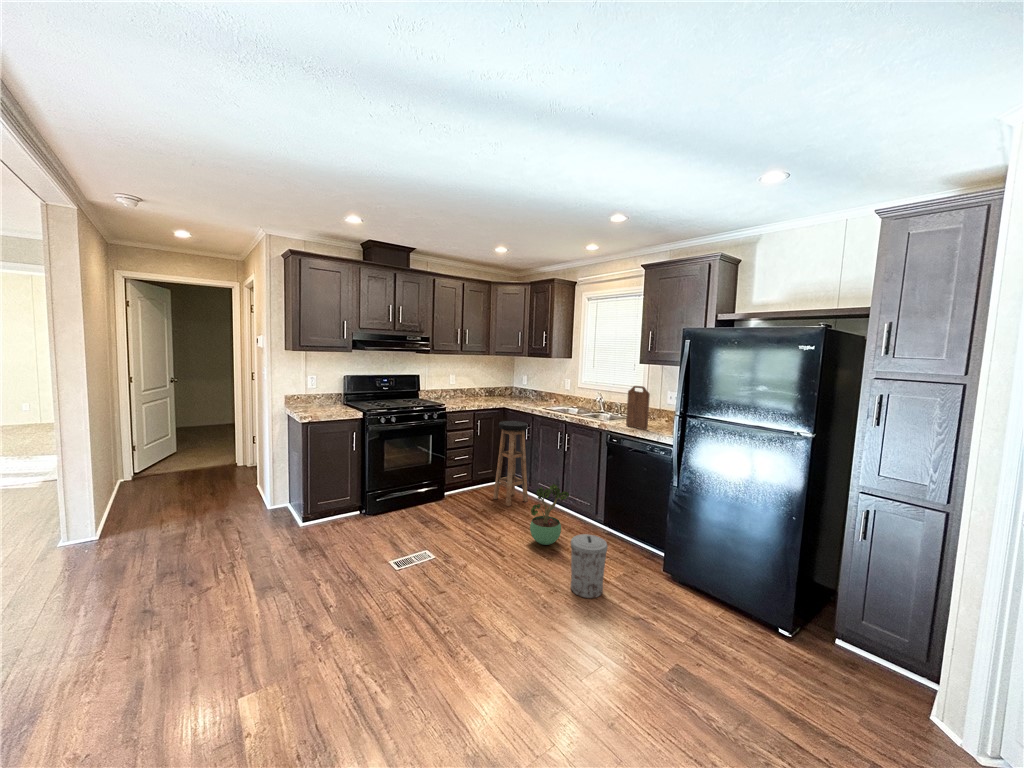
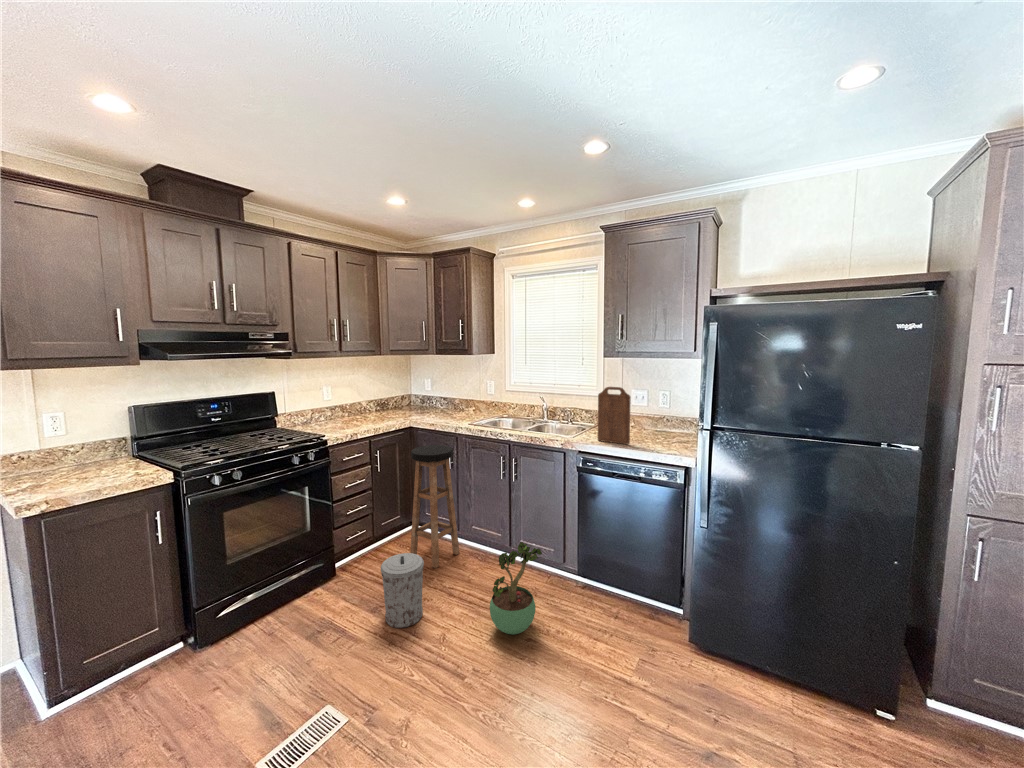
trash can: present [571,534,608,598] -> present [381,553,424,628]

